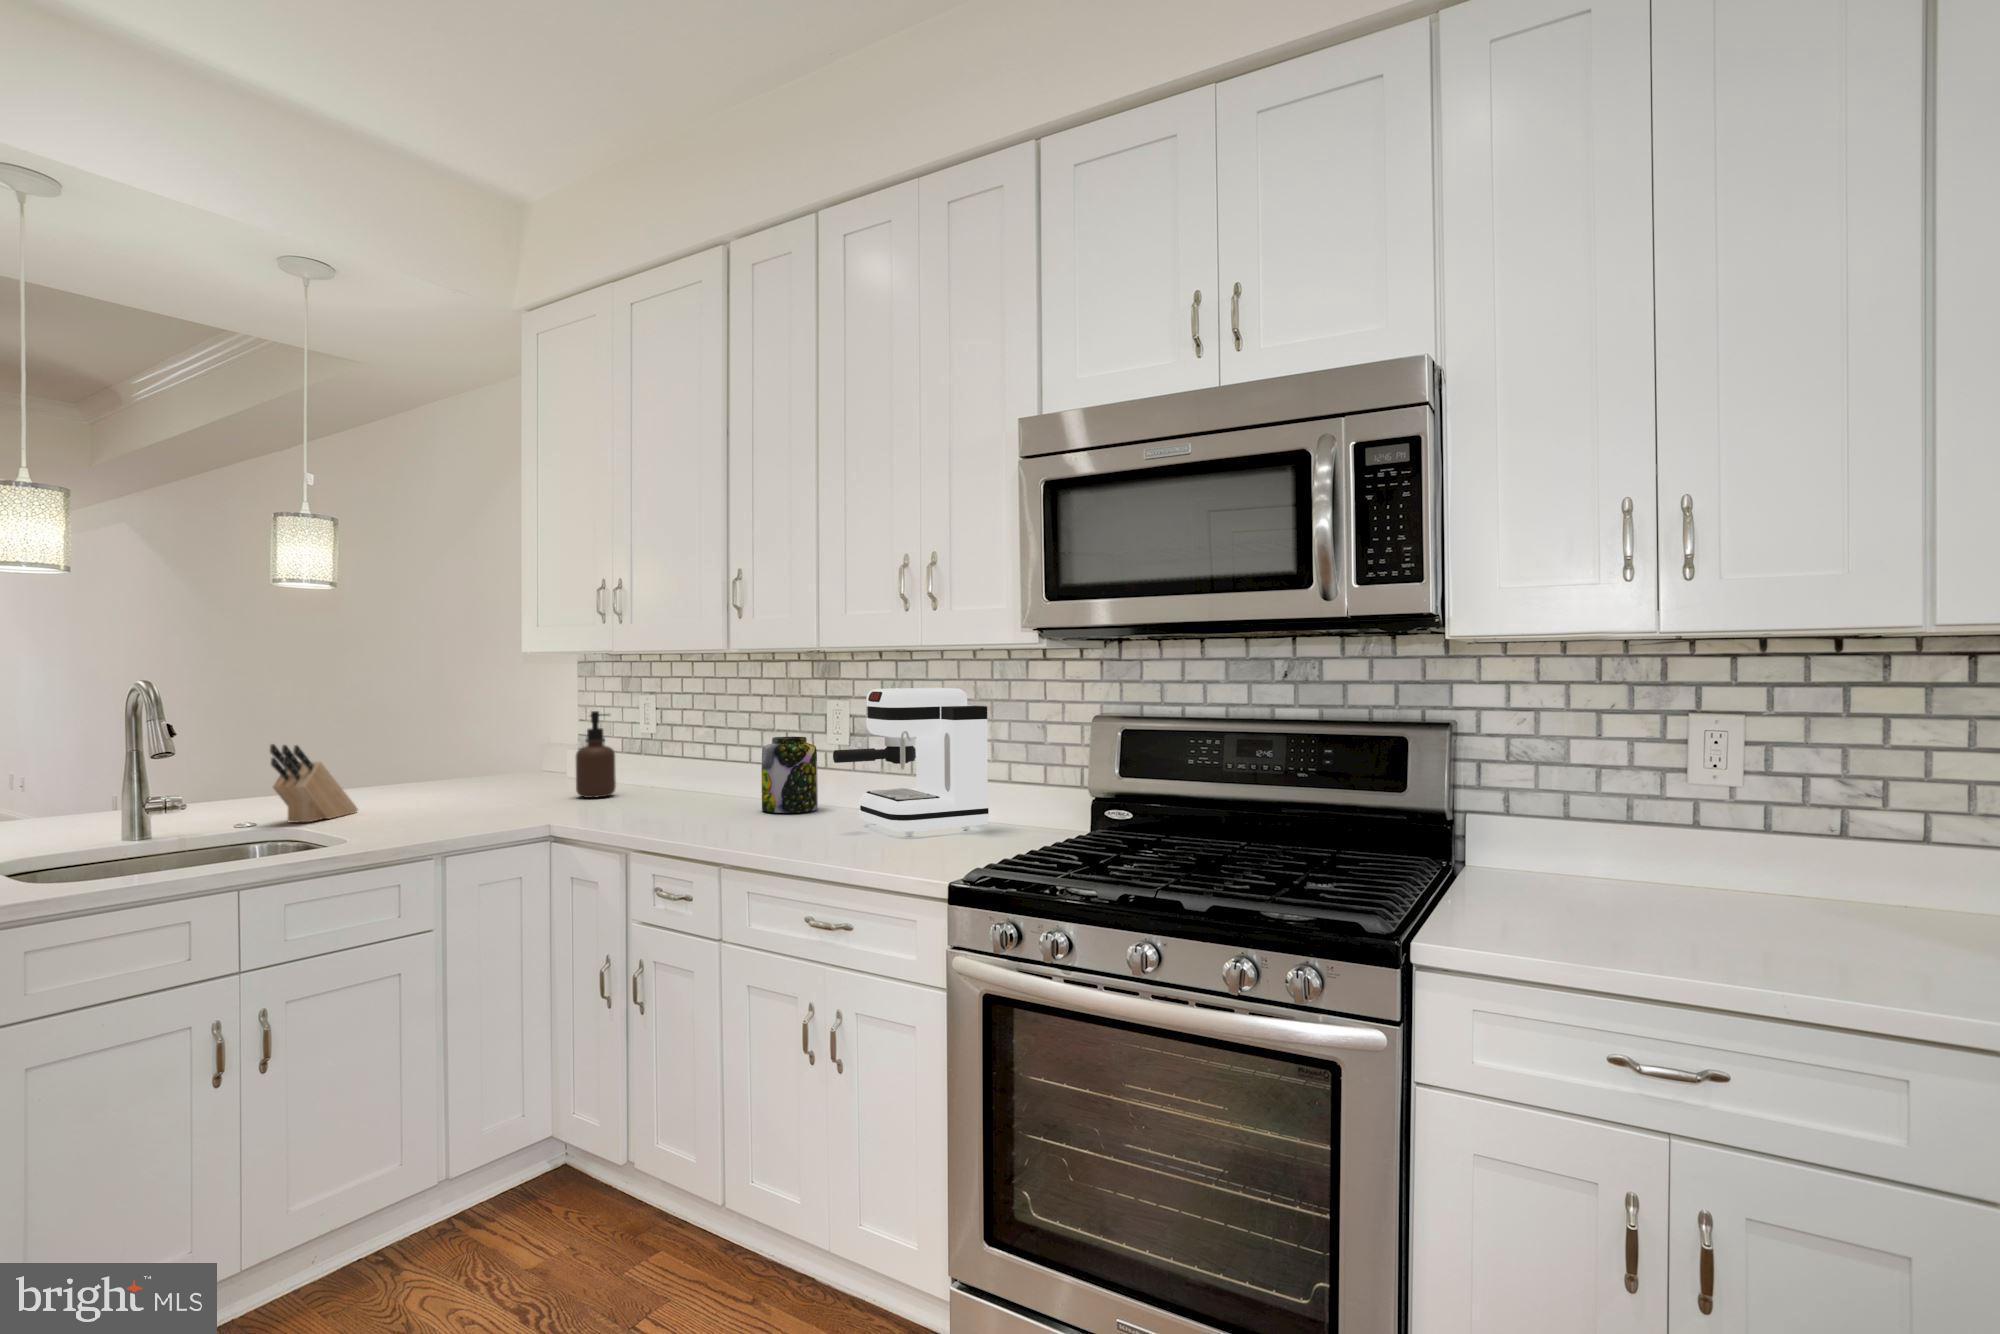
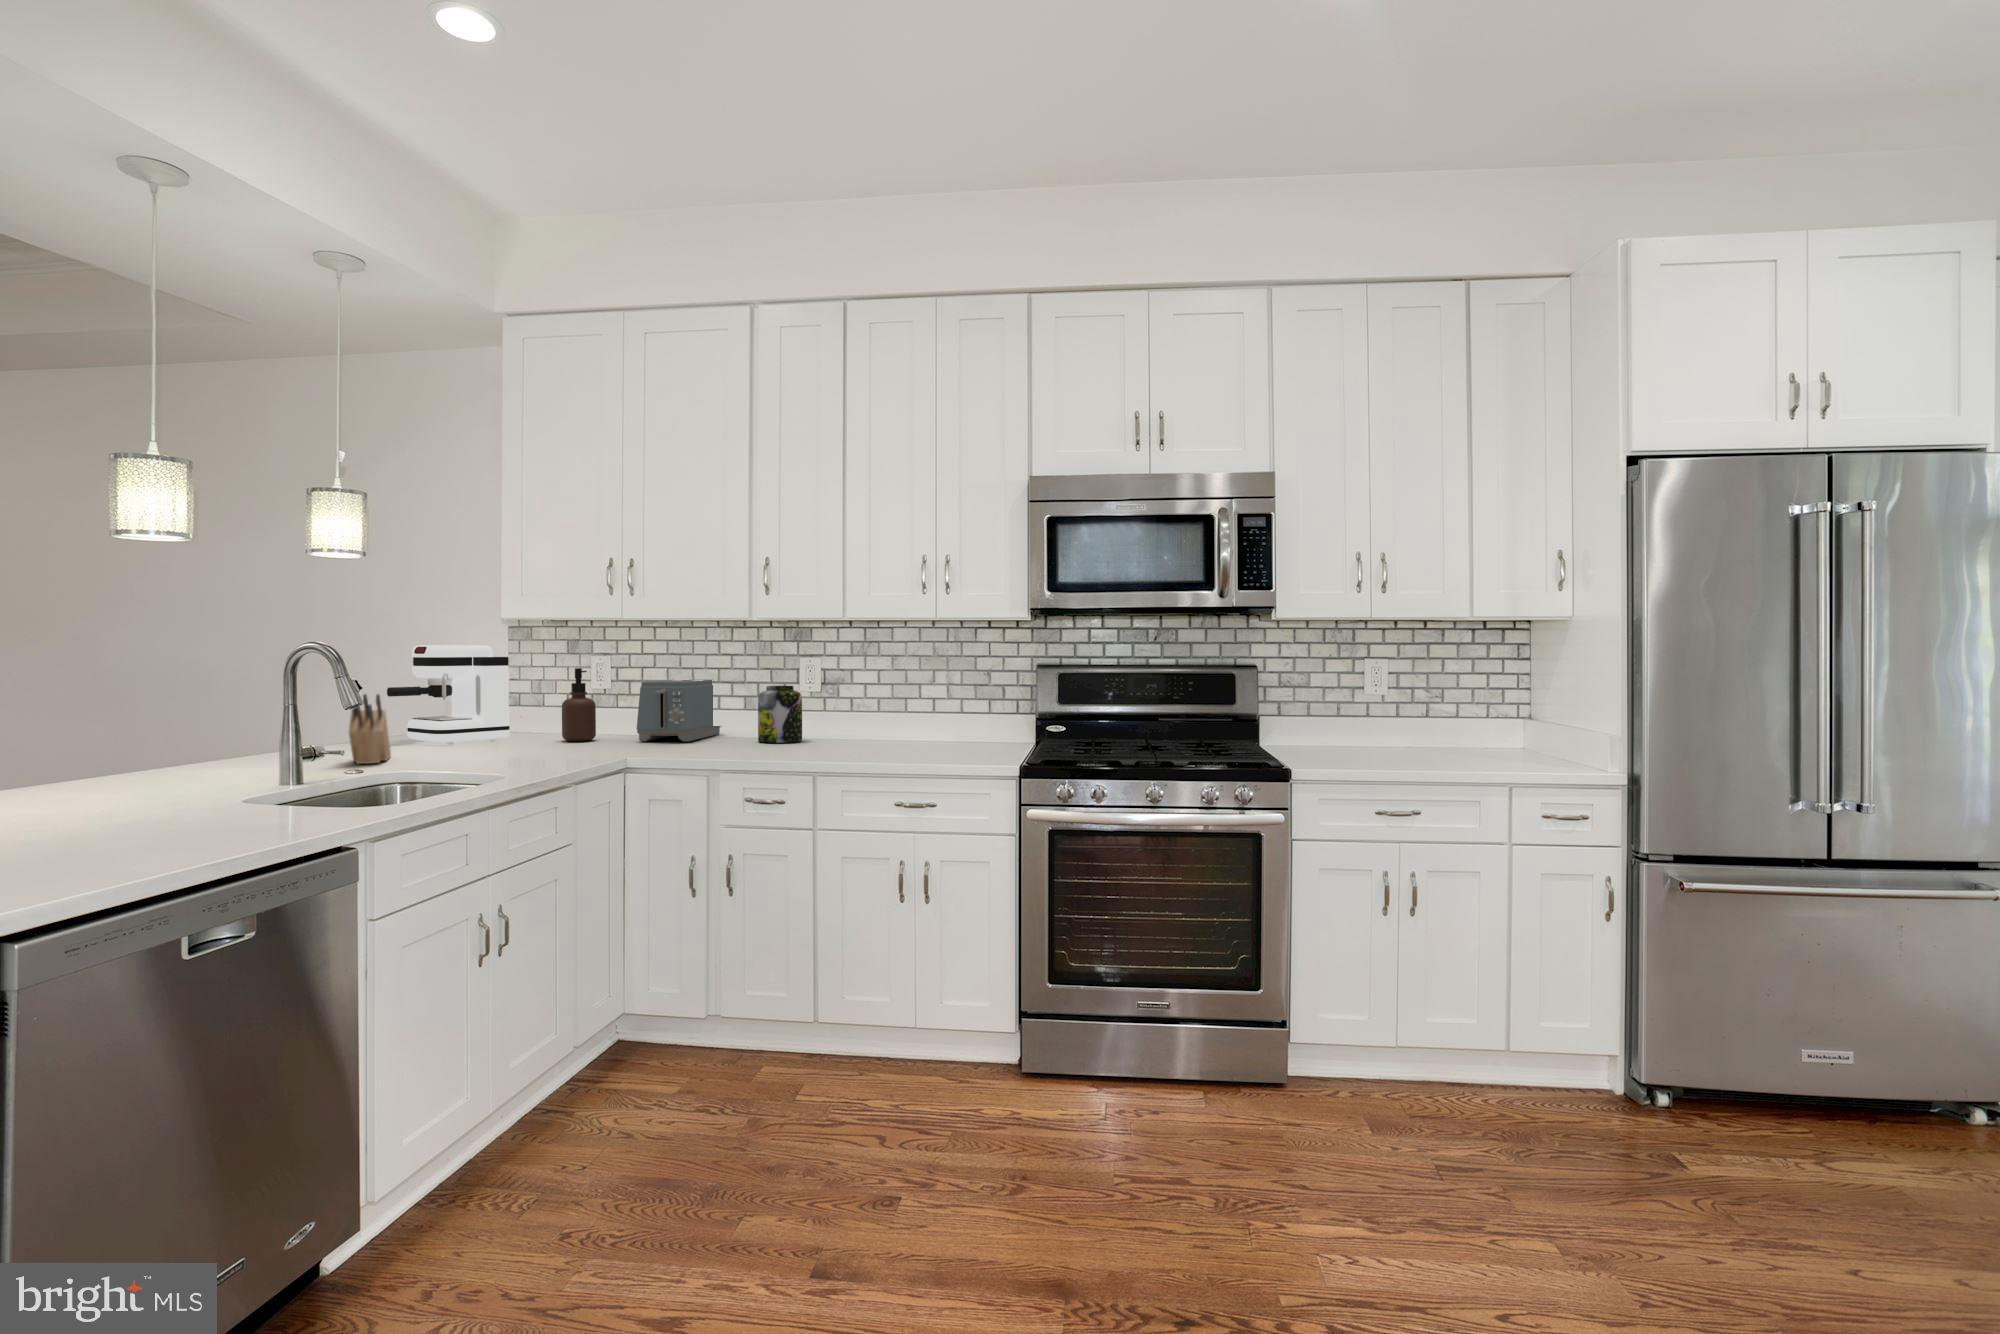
coffee maker: present [833,688,989,835] -> present [387,645,510,744]
toaster: none [640,724,766,805] -> present [637,679,721,742]

